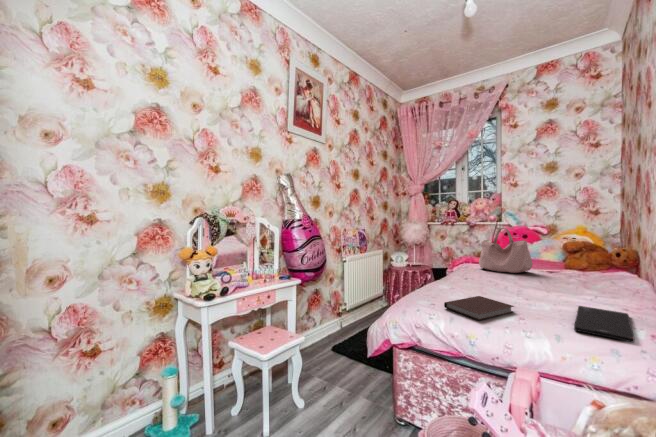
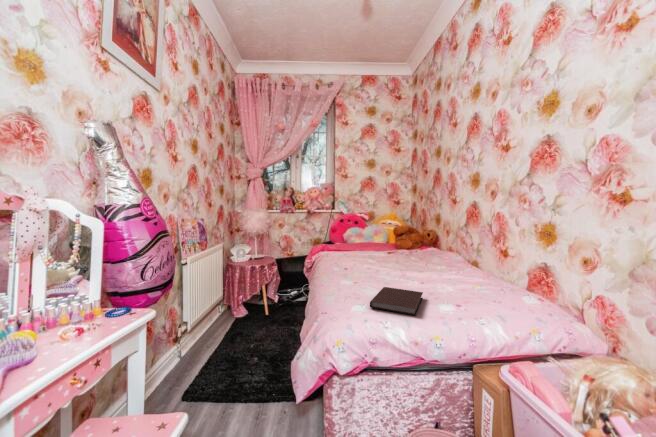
handbag: present [479,228,533,273] -> none [336,216,381,258]
smartphone: present [574,306,635,342] -> none [452,282,517,307]

